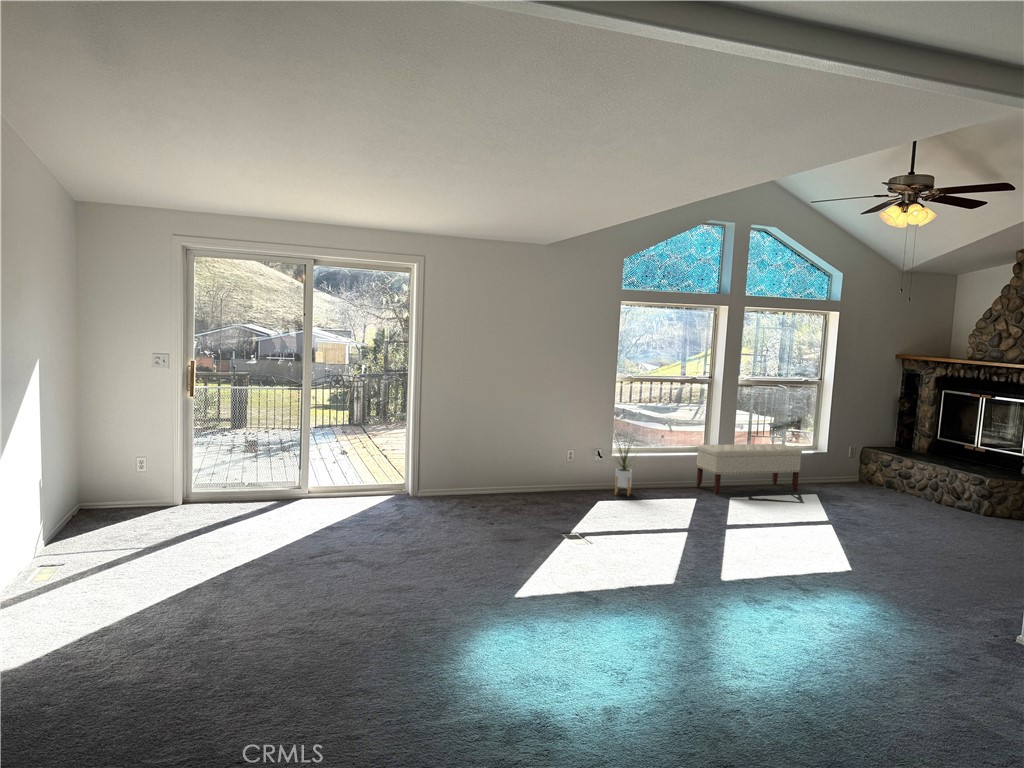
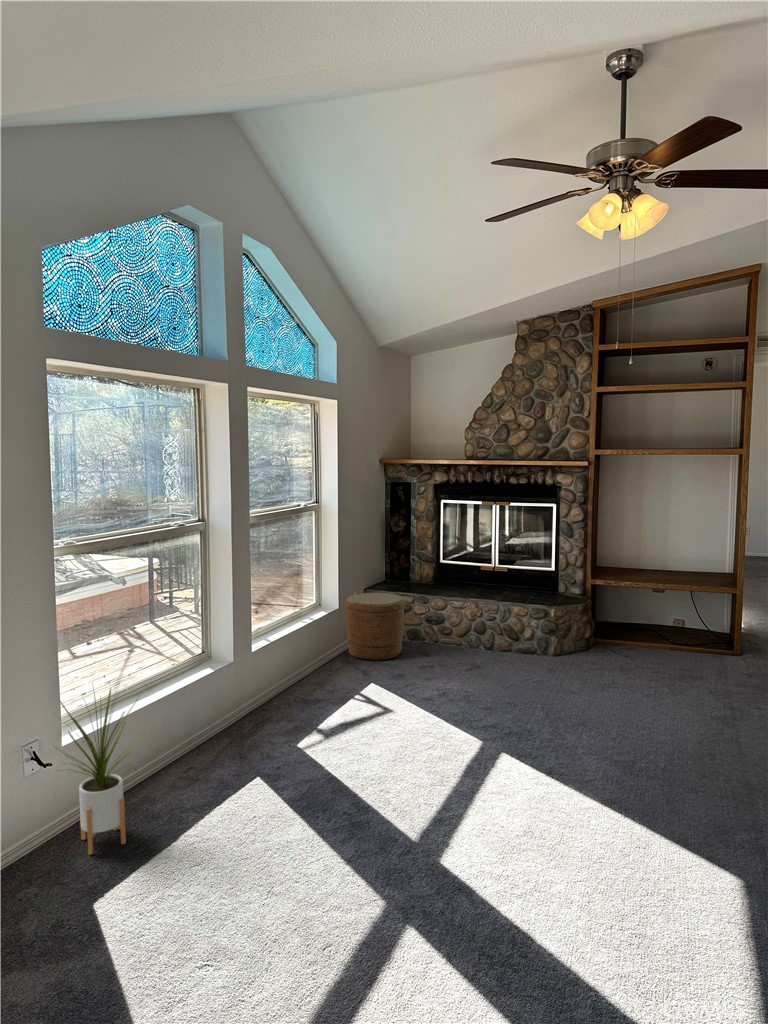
bench: present [697,444,802,495] -> none [207,617,352,752]
woven basket: none [828,445,874,490] -> present [345,593,405,660]

